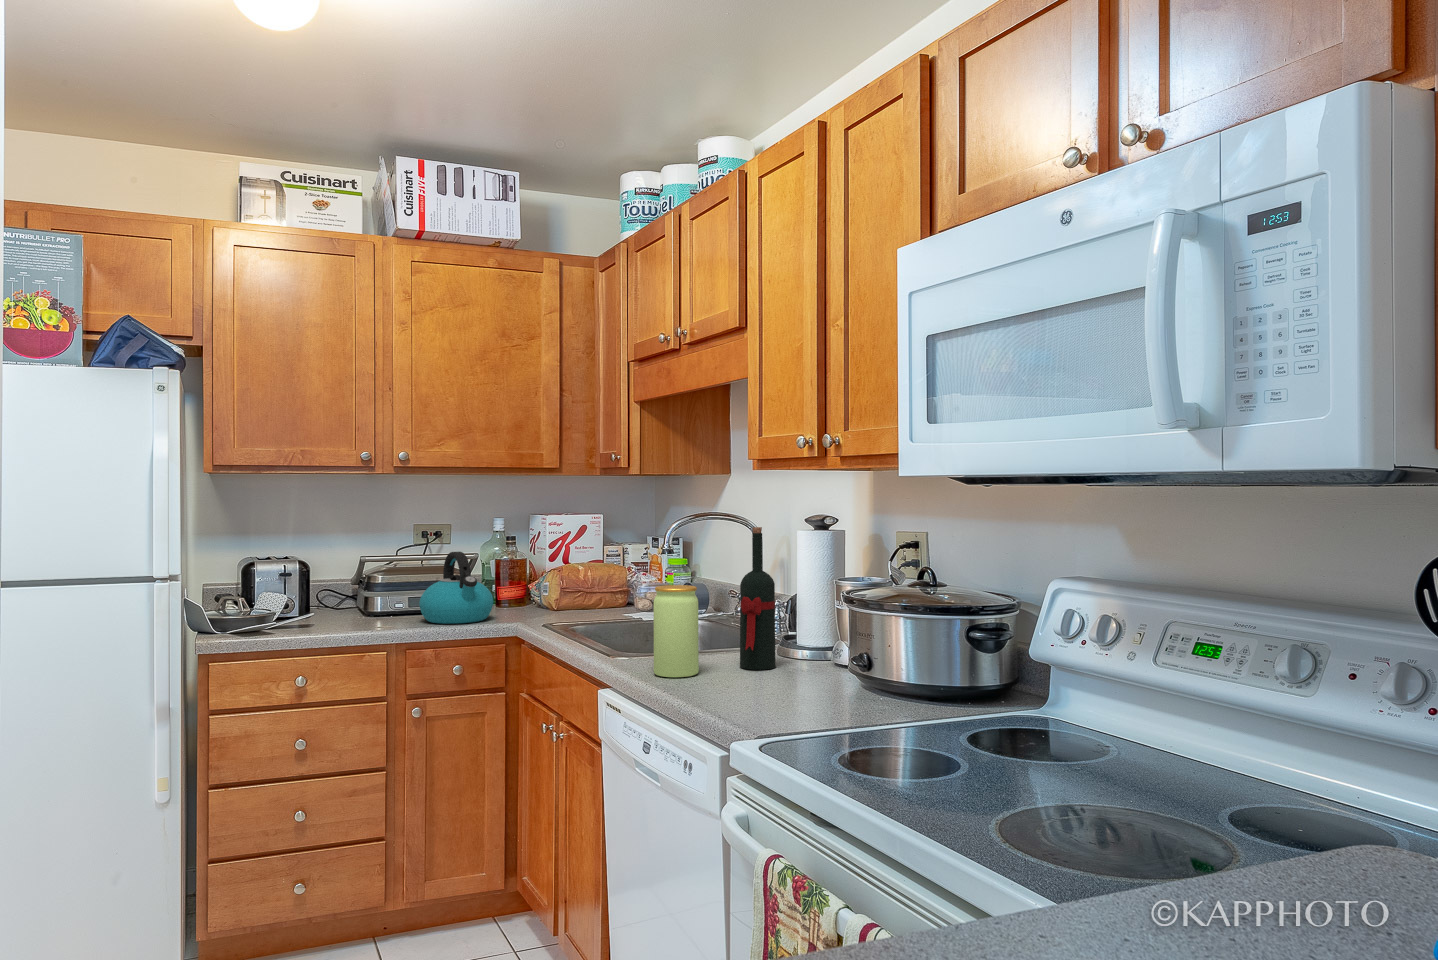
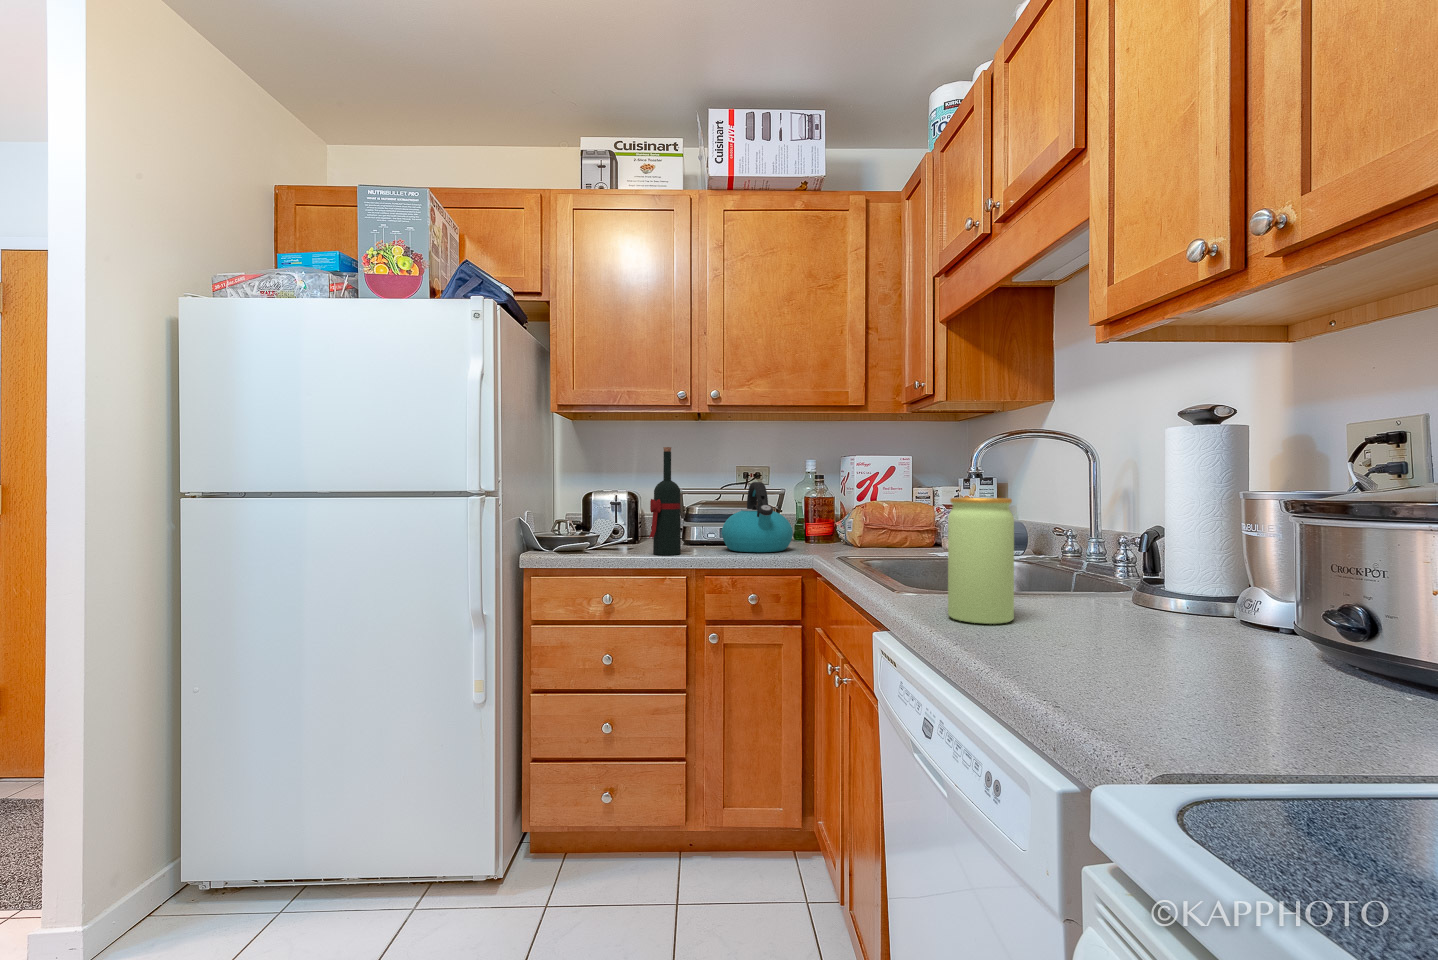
wine bottle: present [740,527,776,670] -> present [649,447,681,555]

